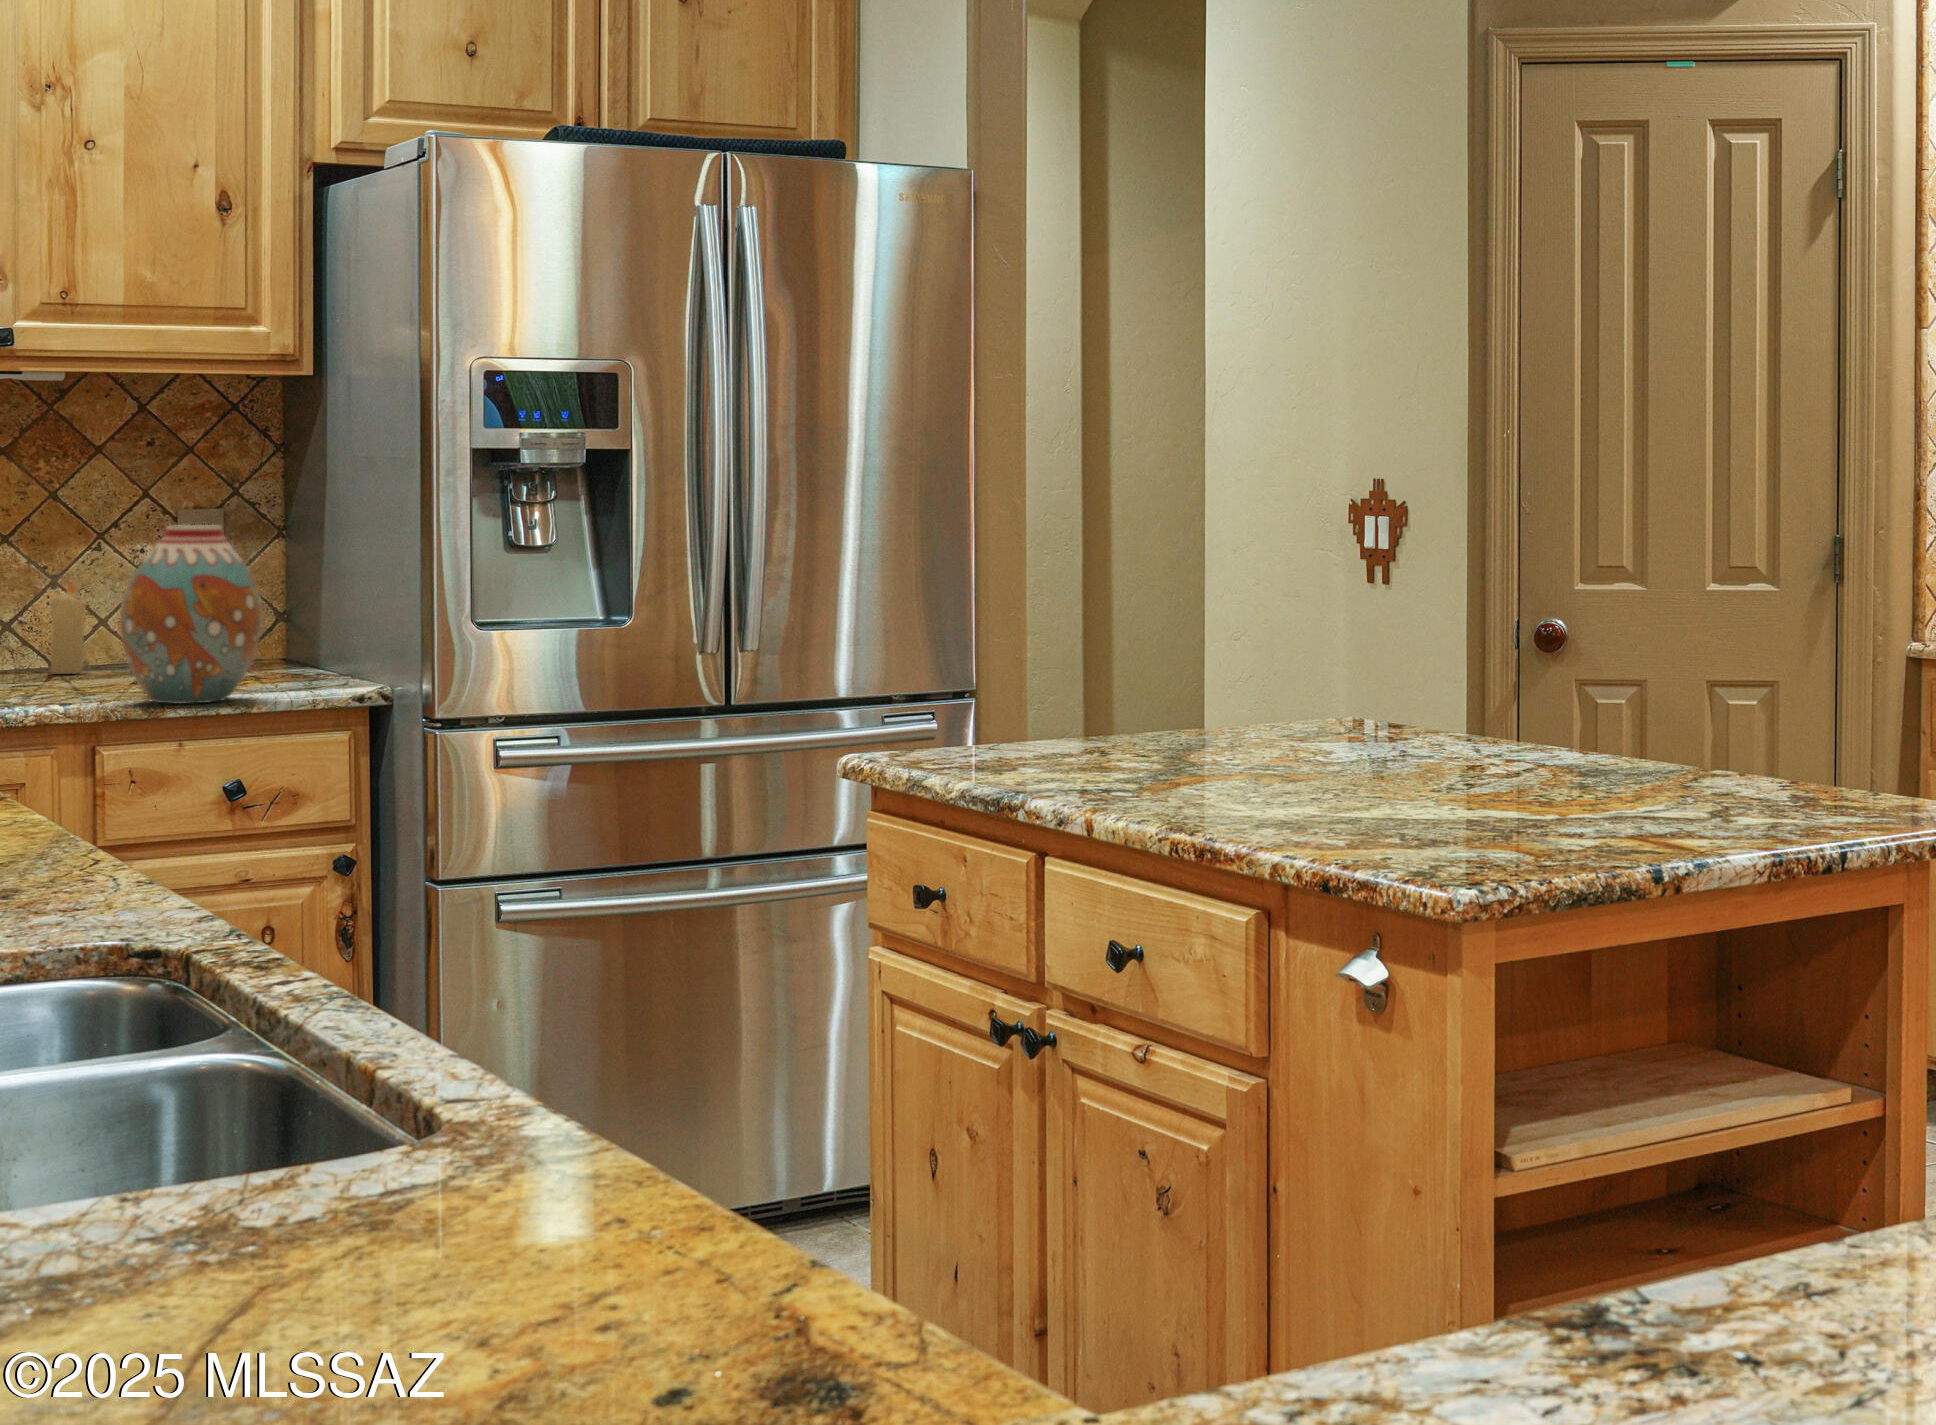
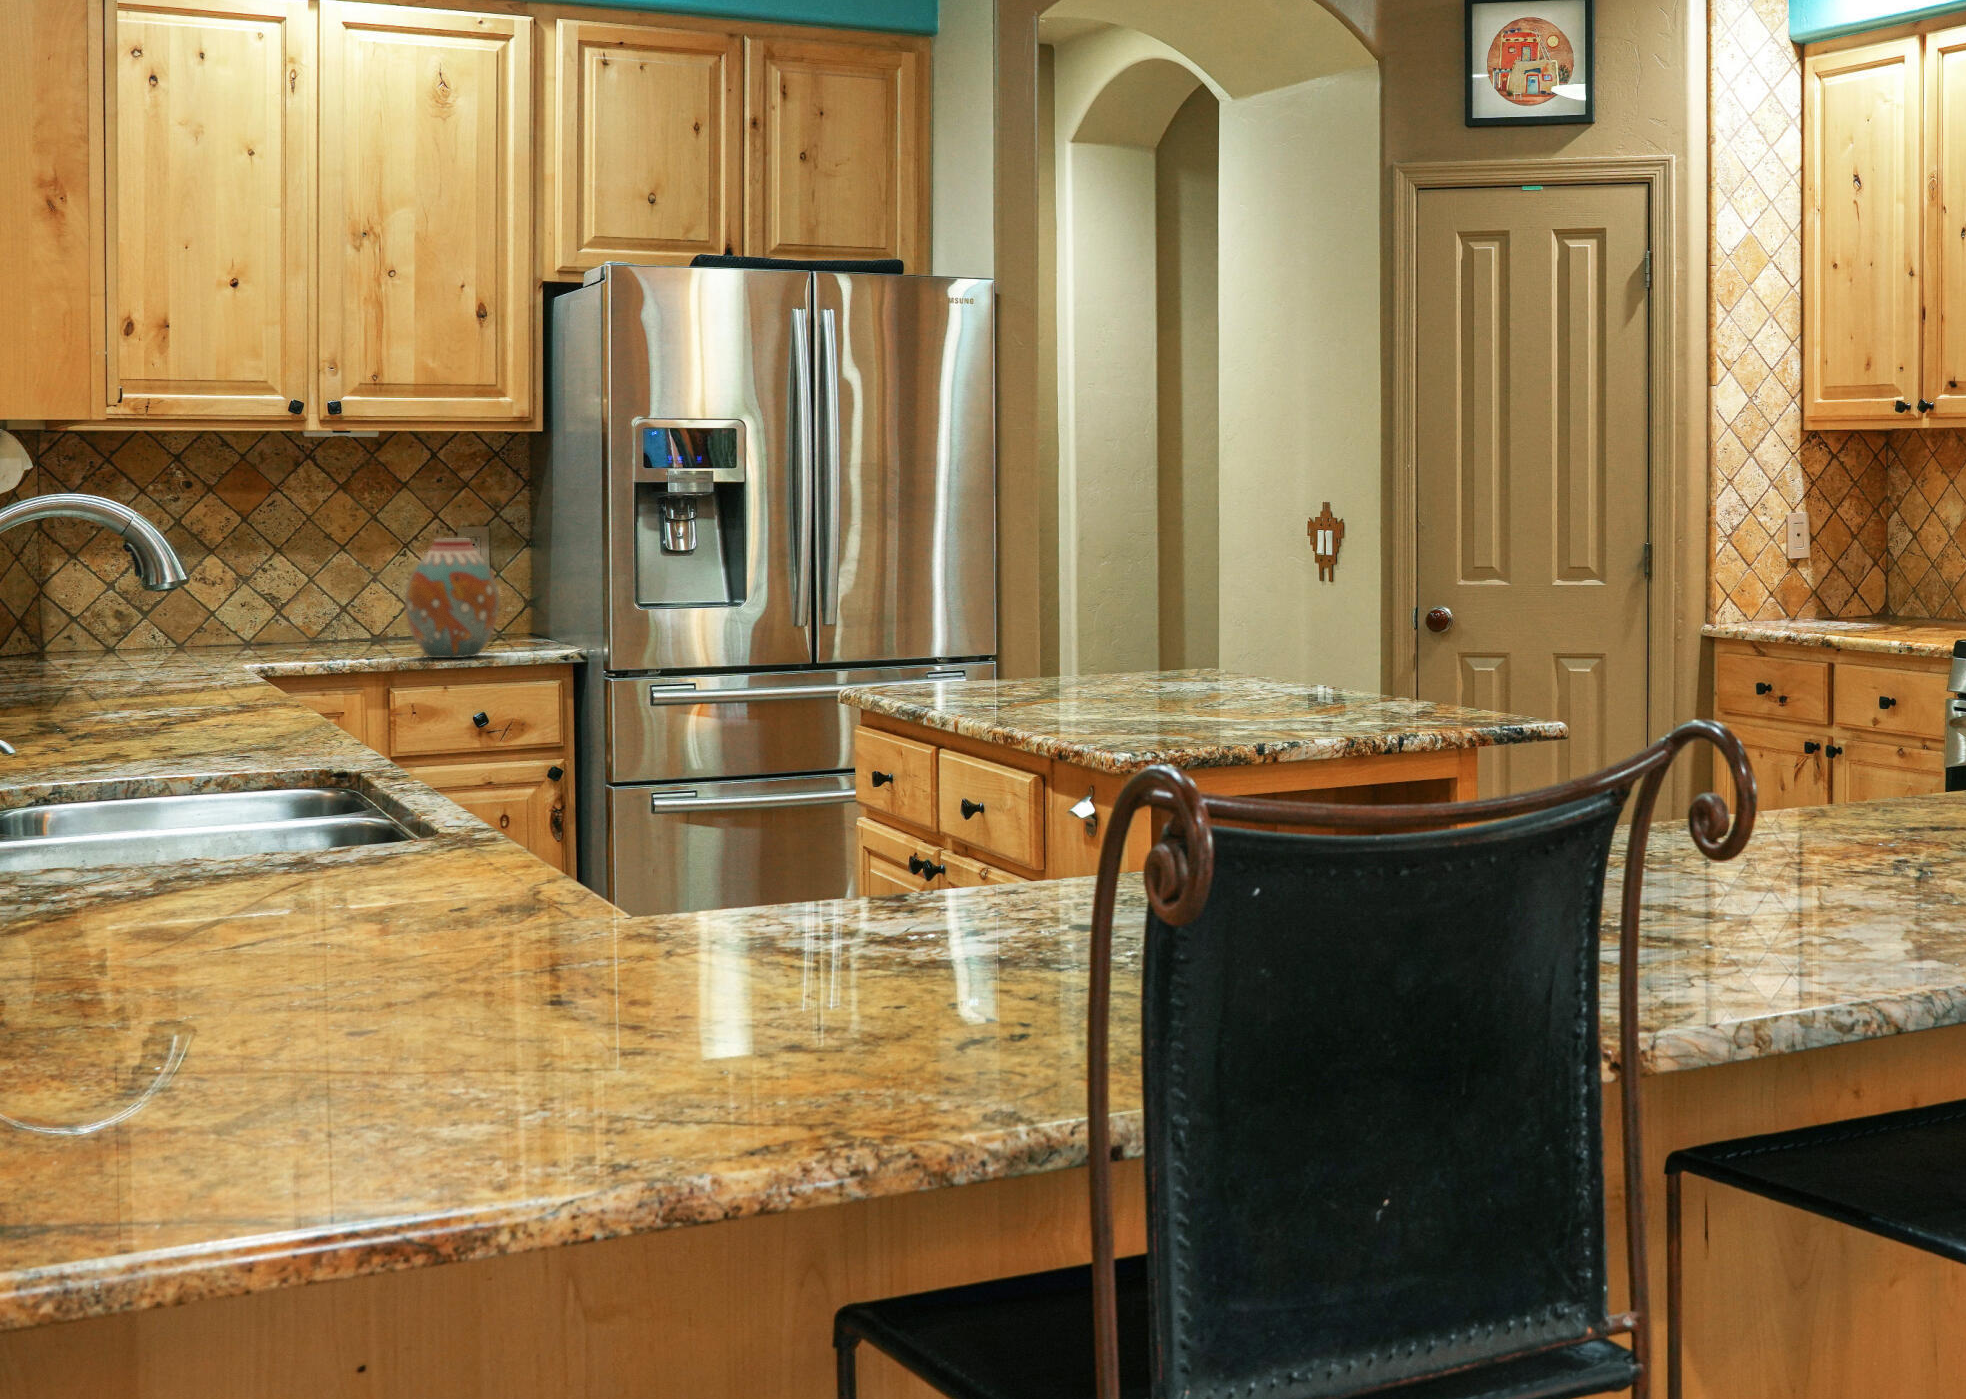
candle: present [50,583,86,674] -> none [373,576,397,641]

